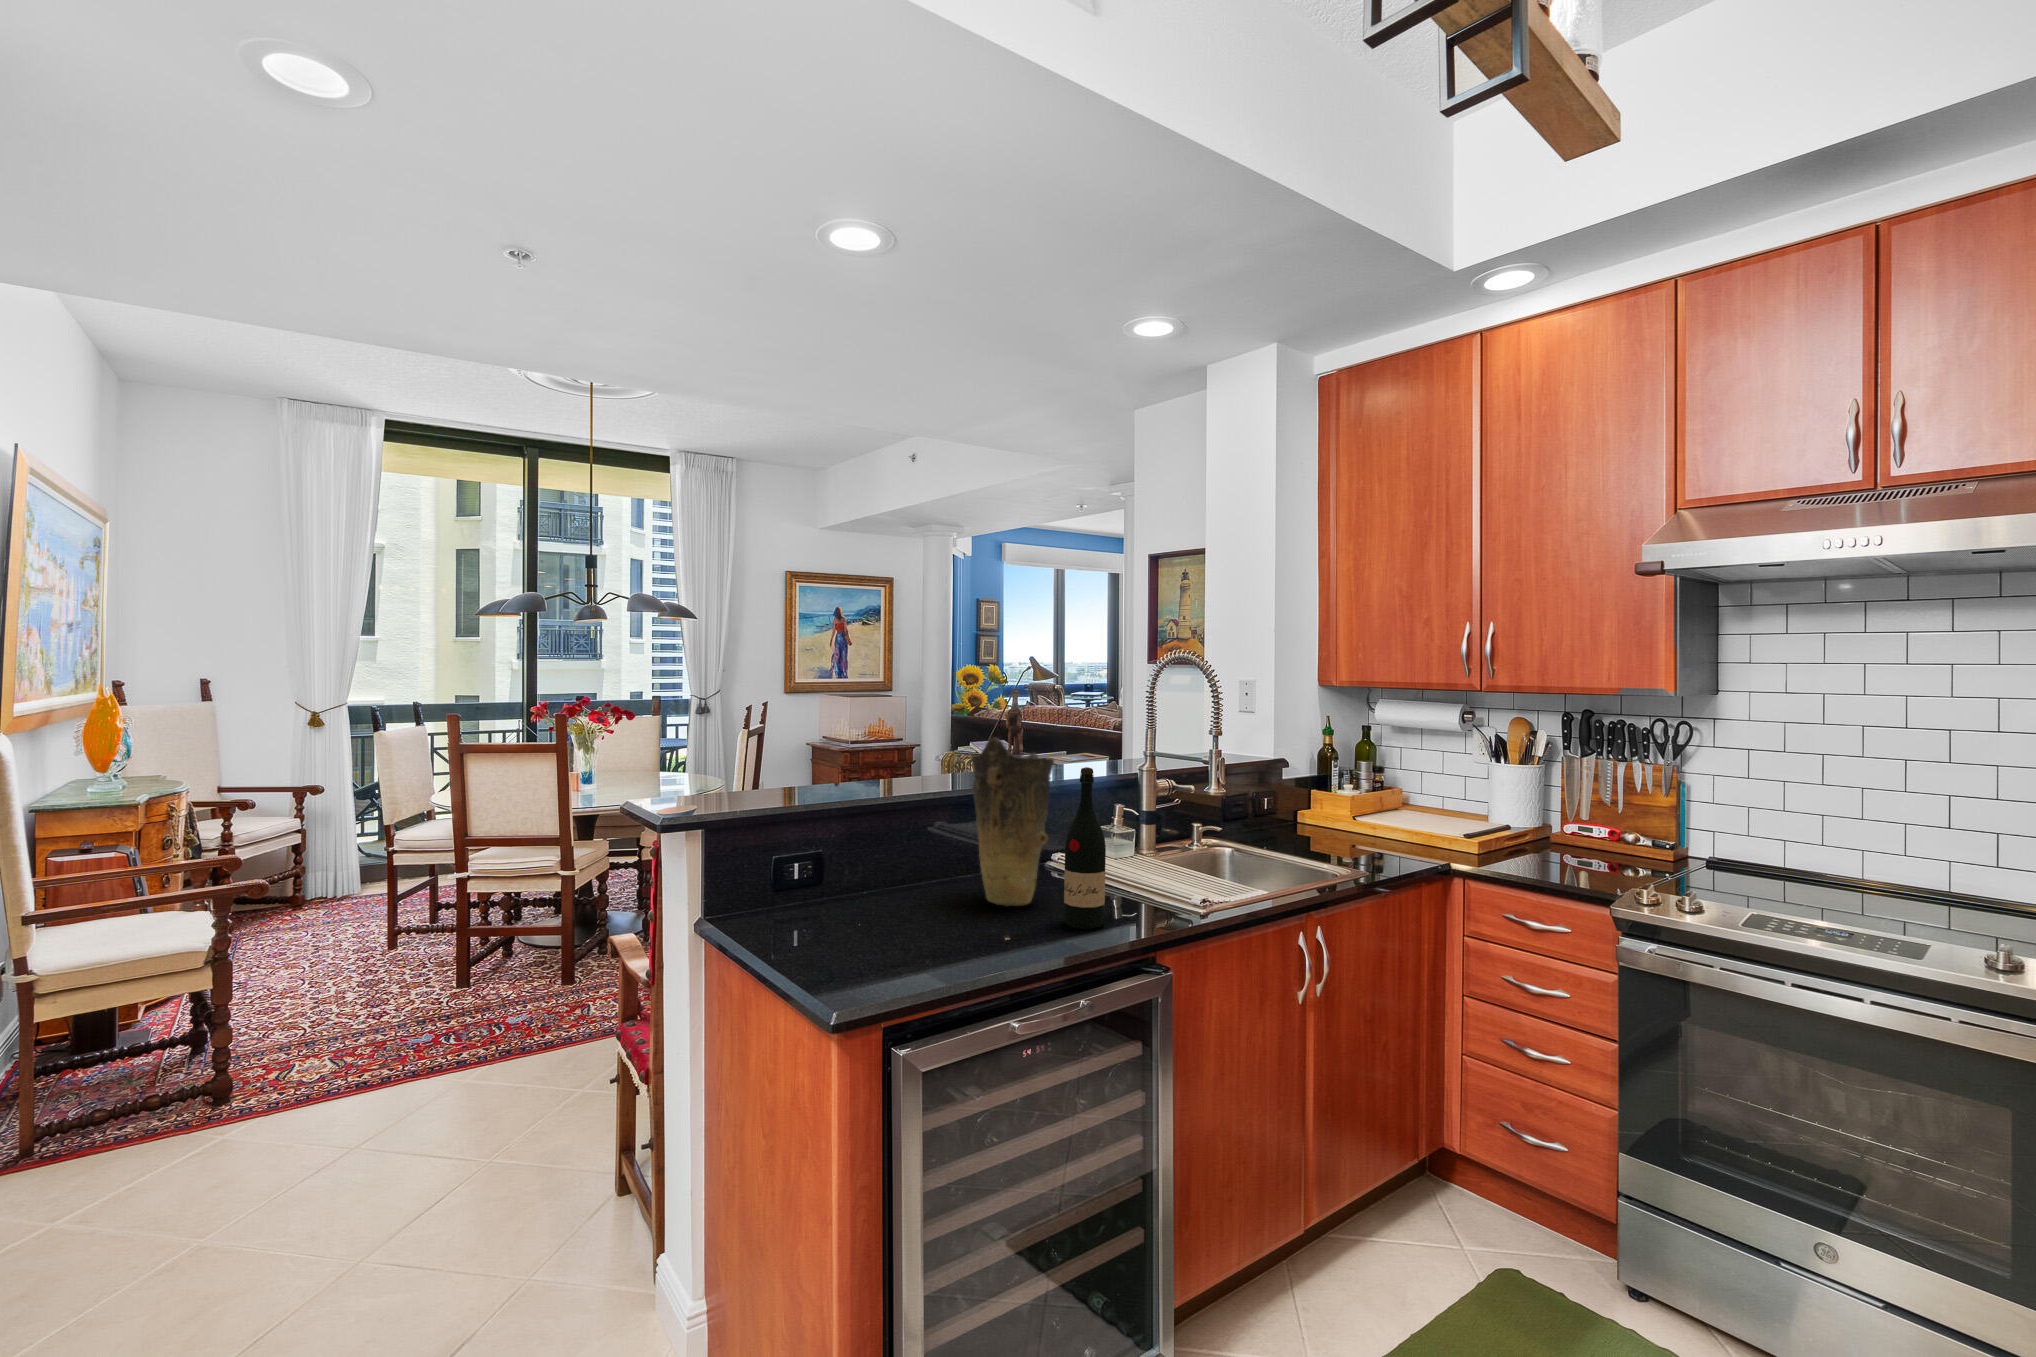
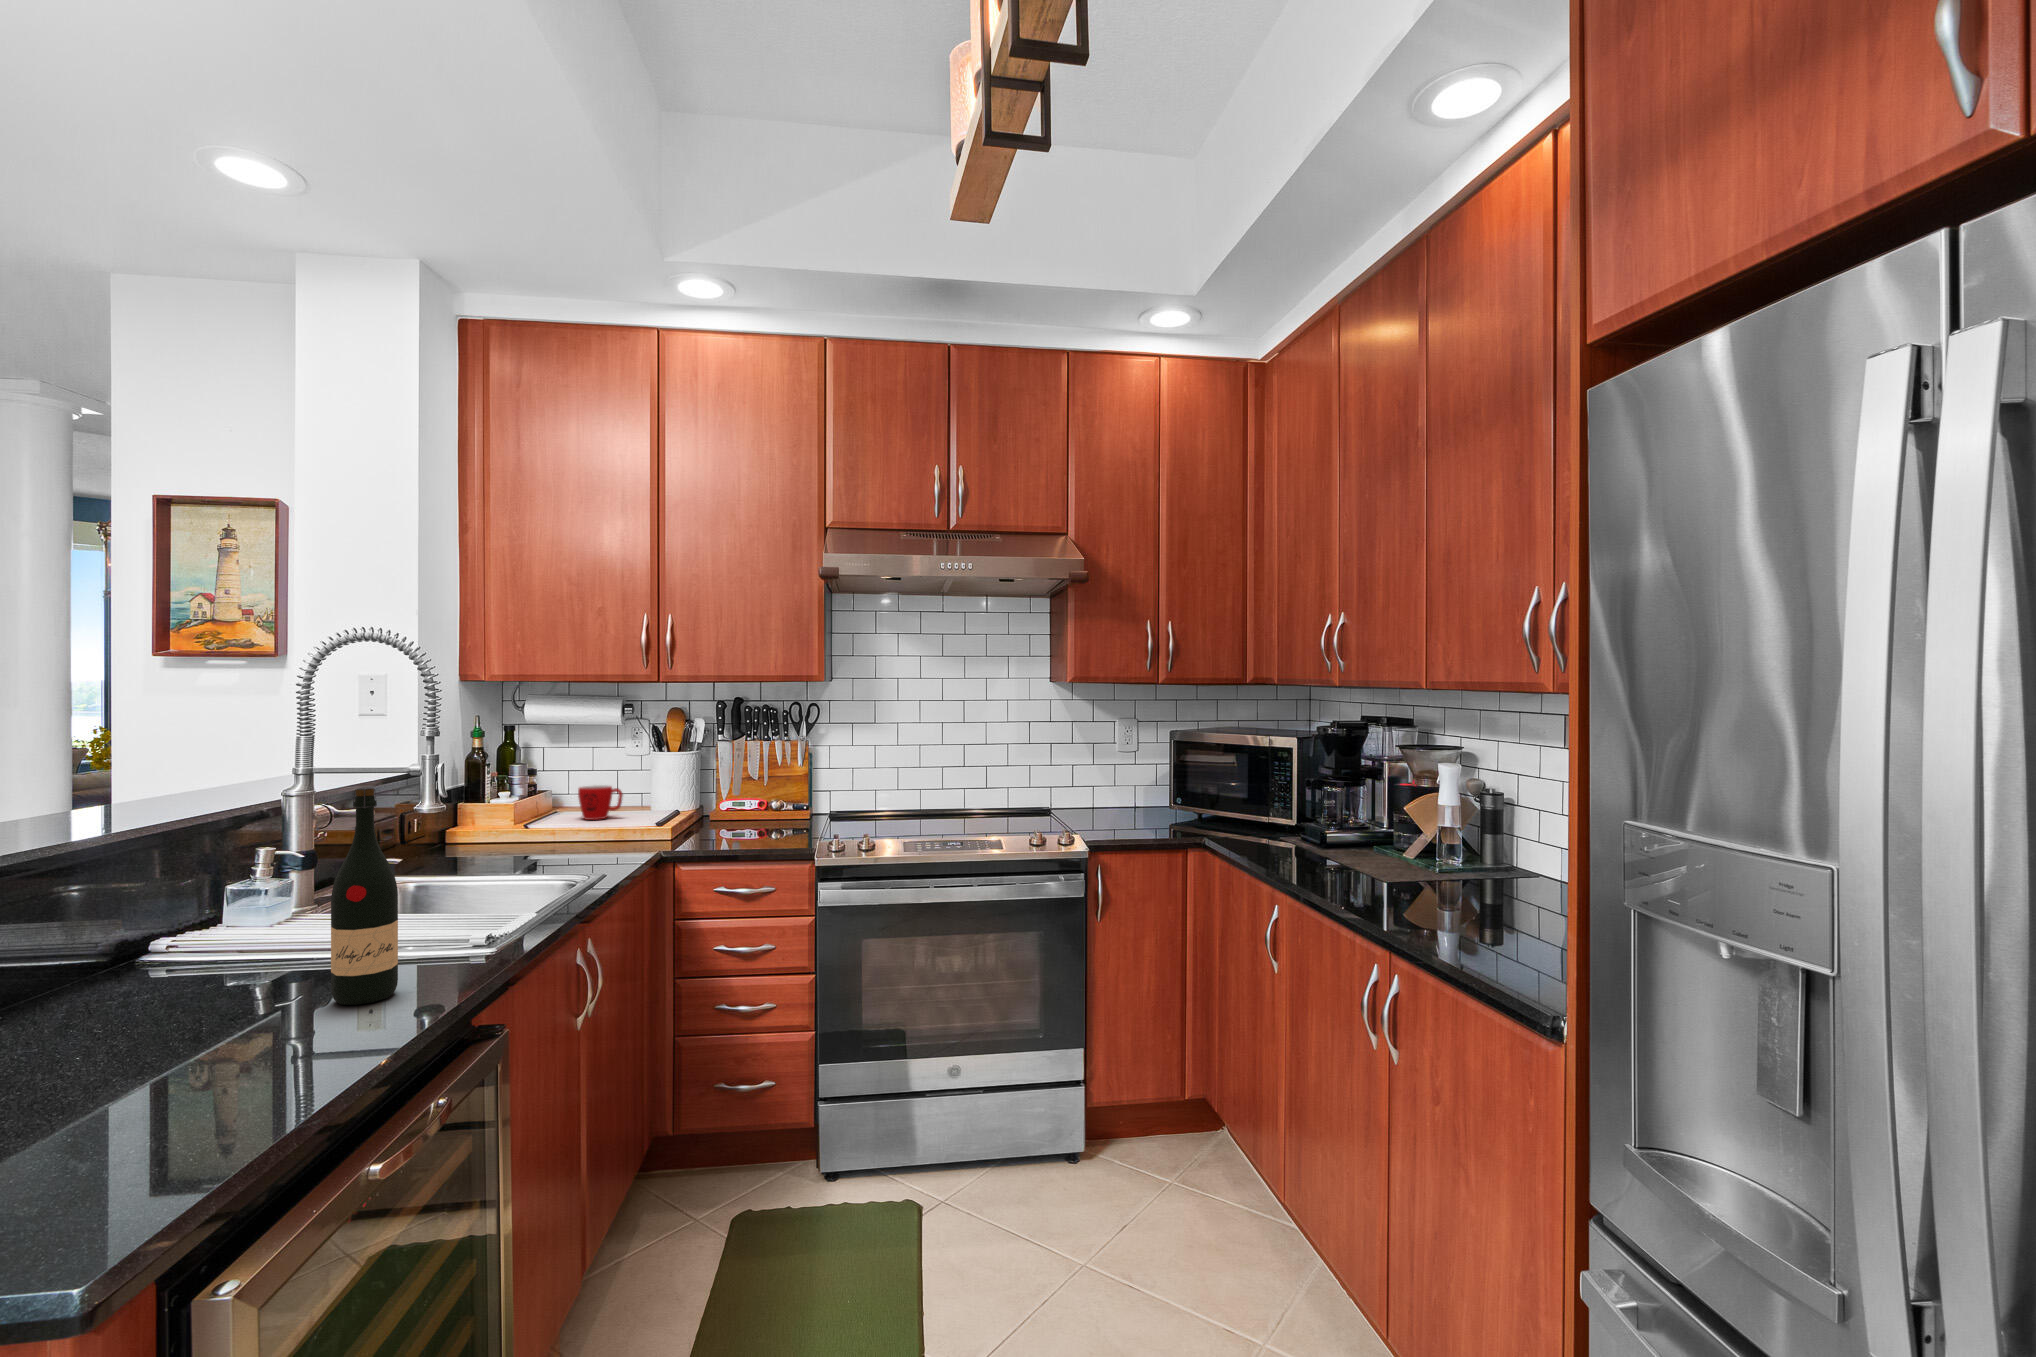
vase: present [972,738,1054,906] -> none [106,761,268,1016]
mug: none [1416,788,1457,821] -> present [578,785,623,820]

